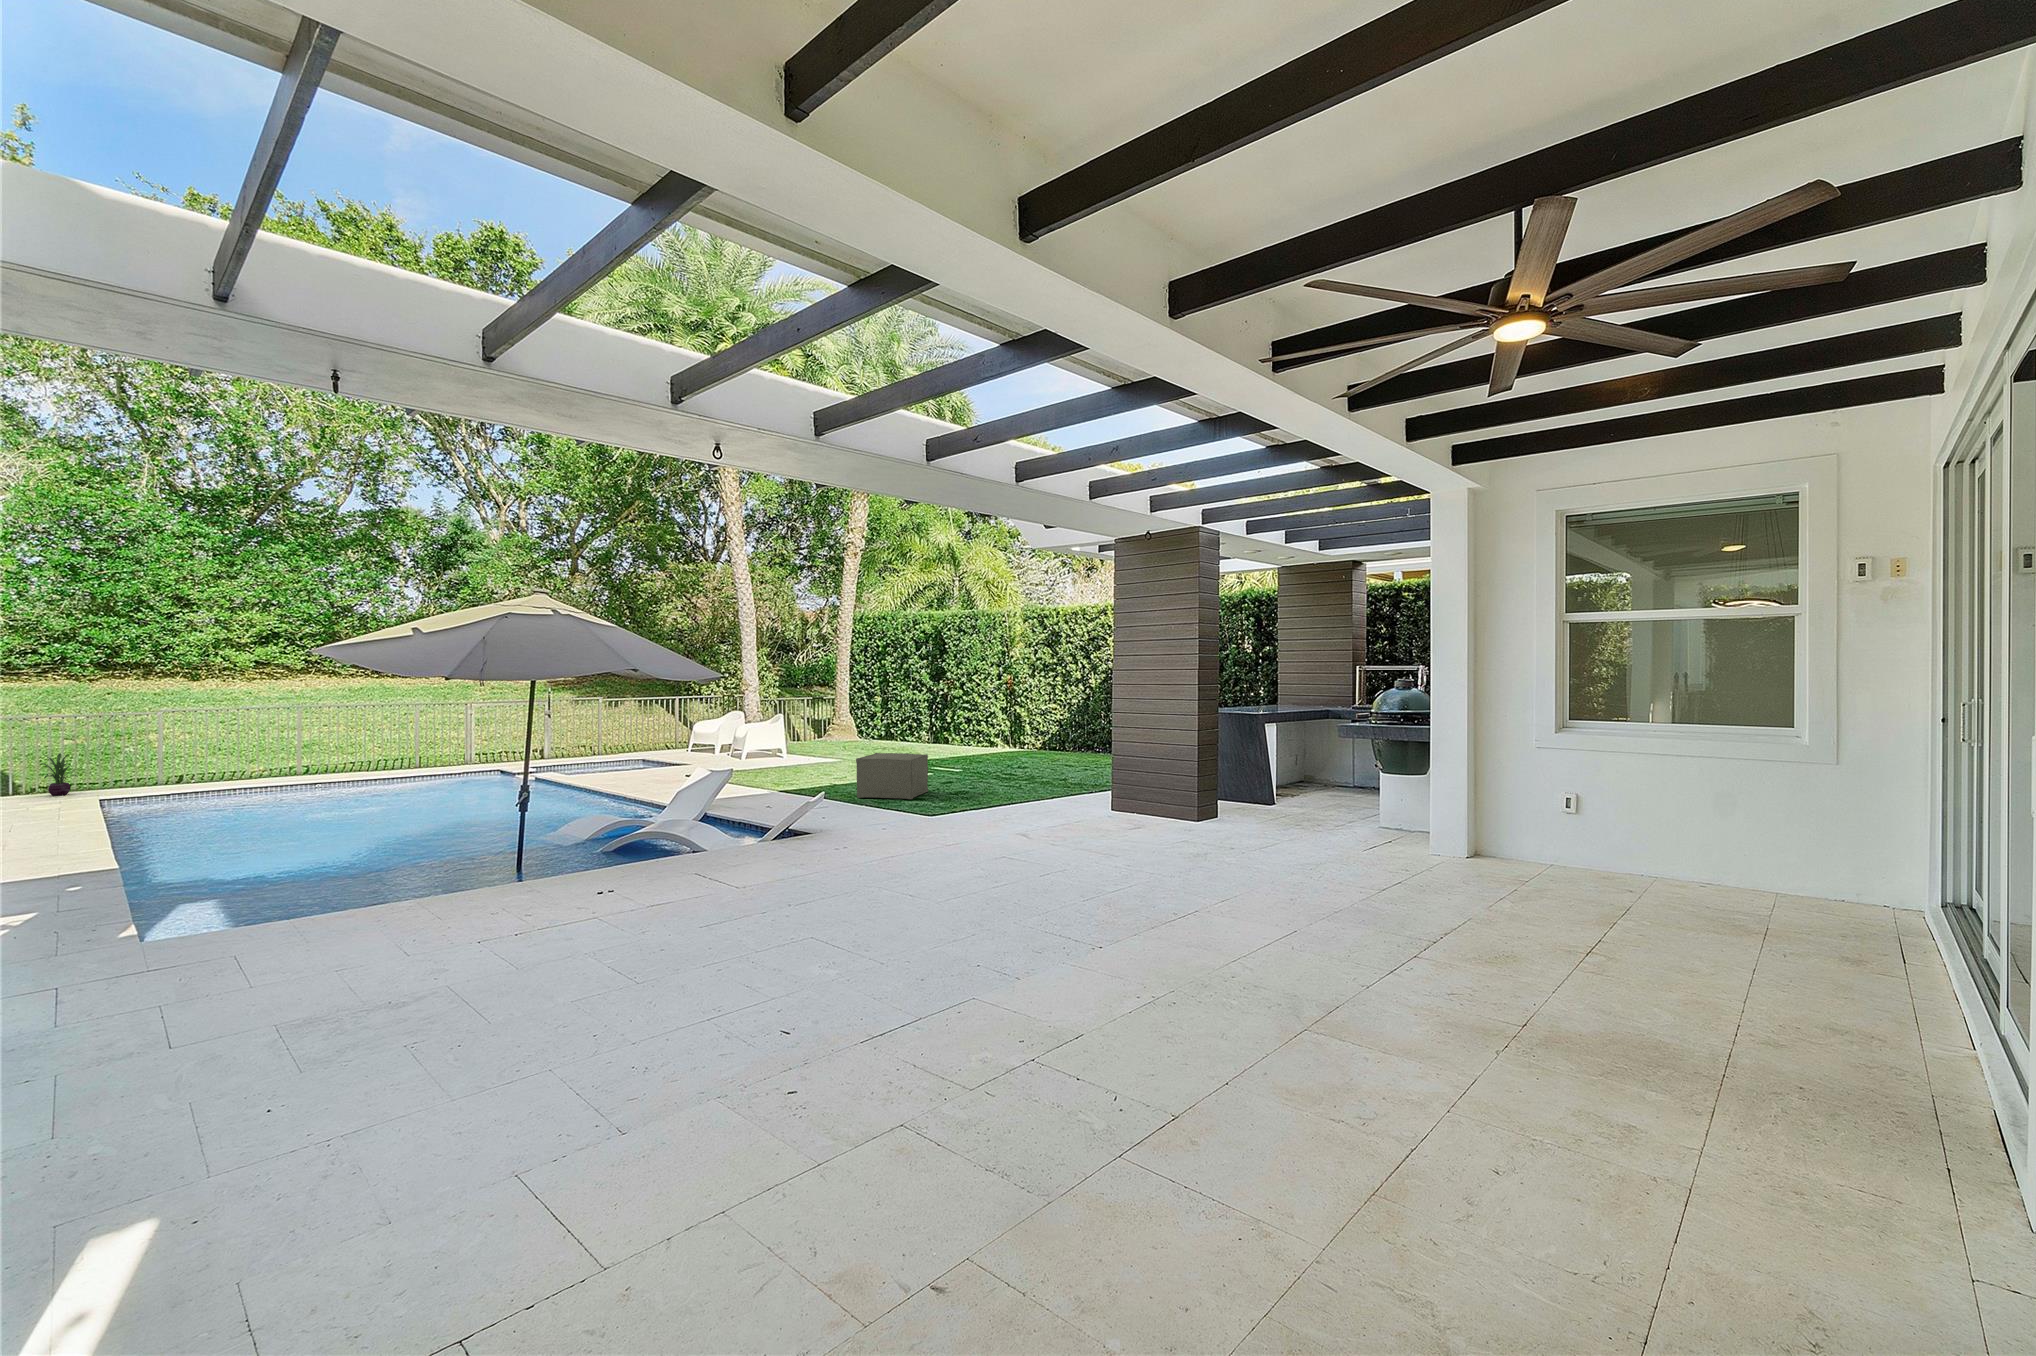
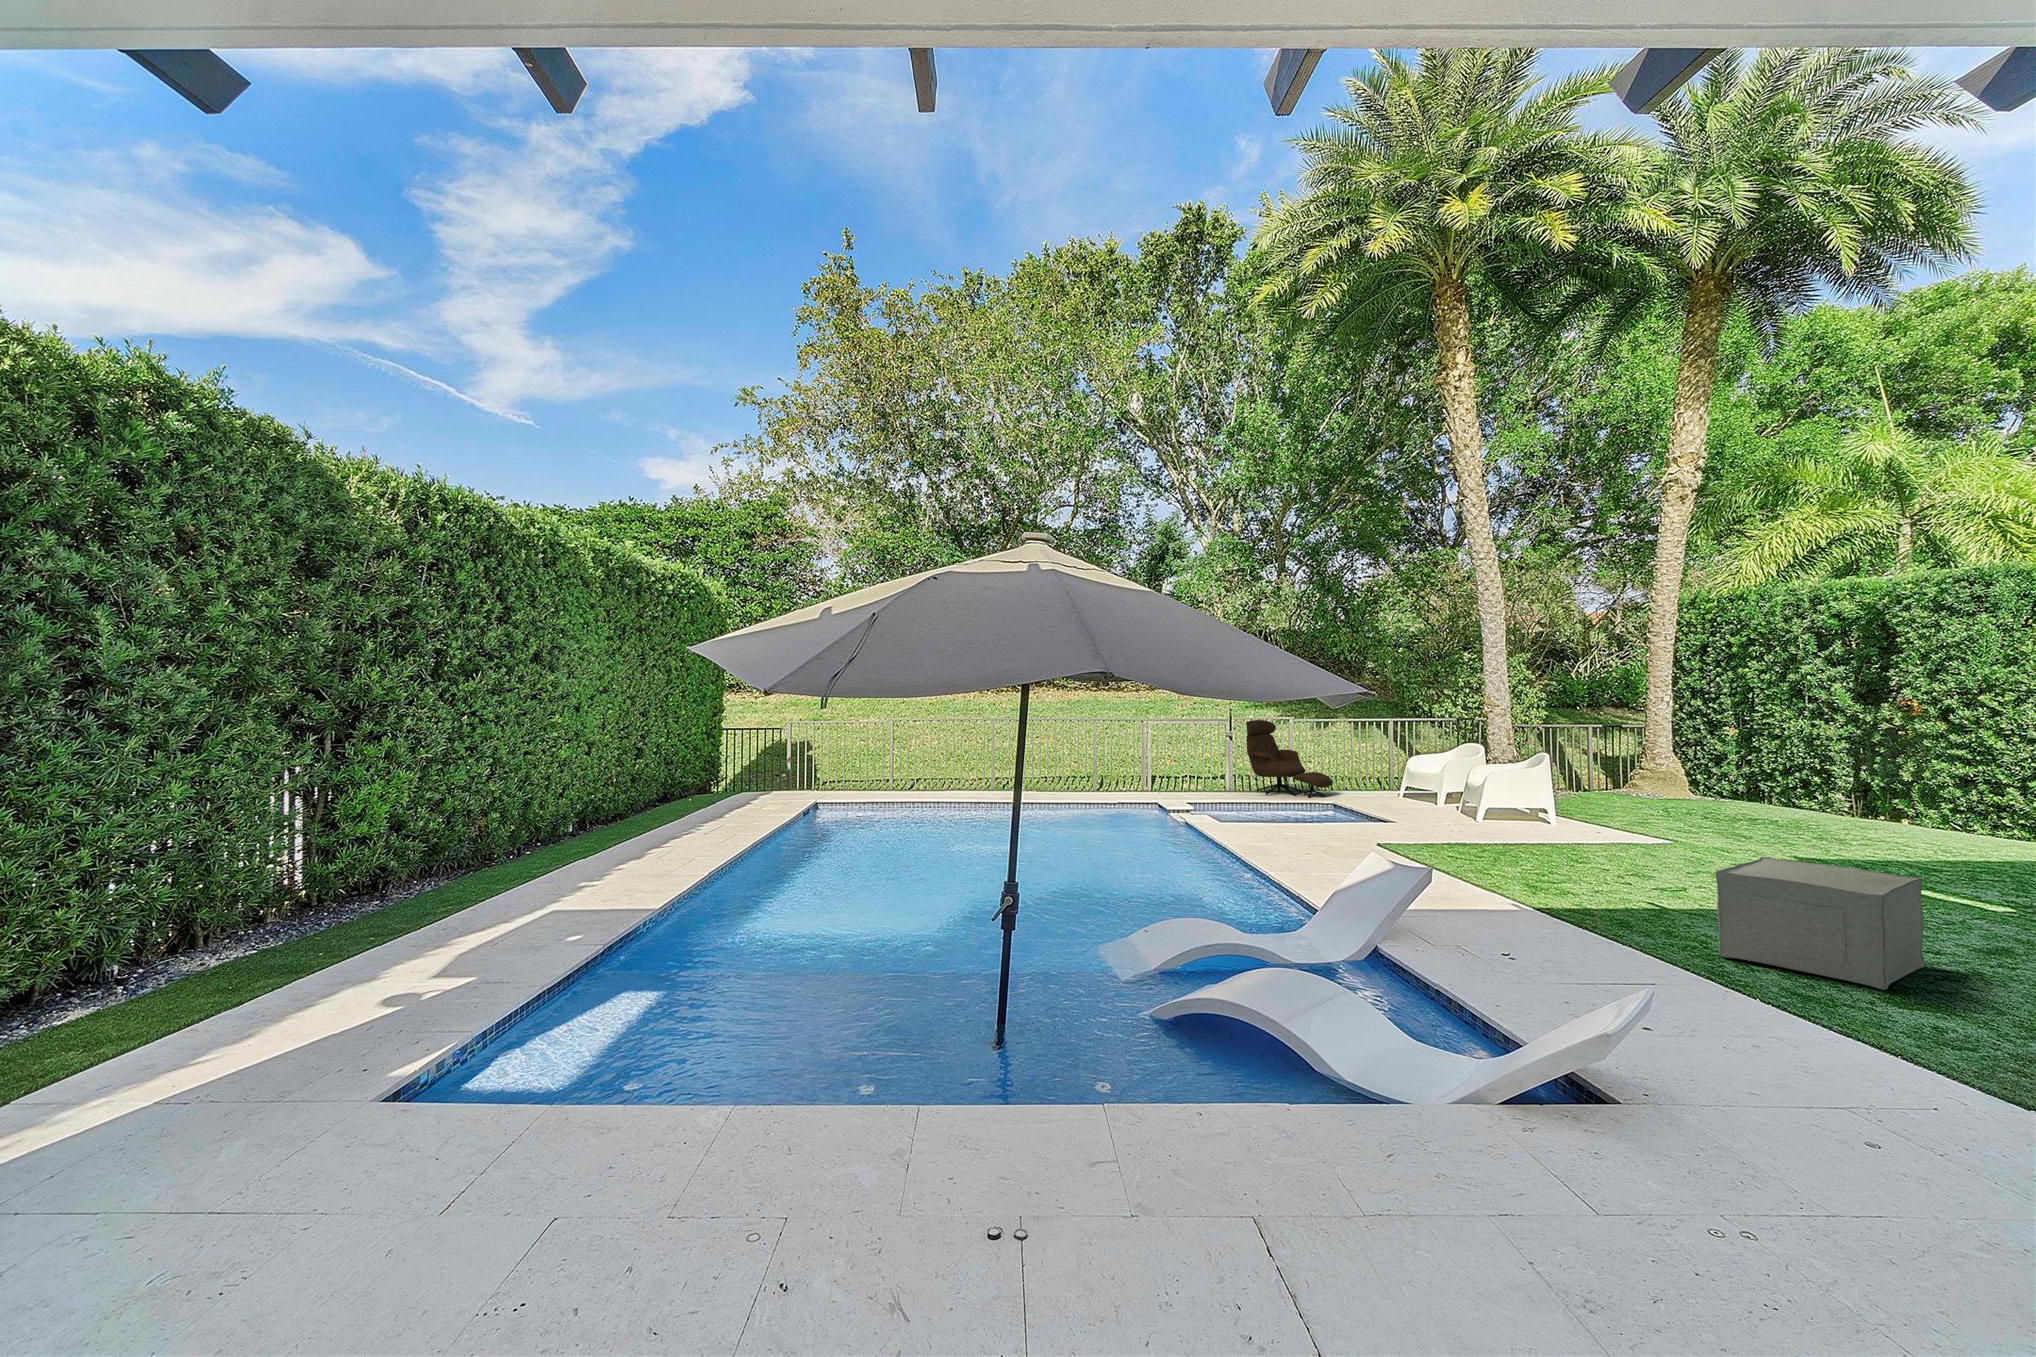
lounge chair: none [564,699,636,757] -> present [1246,720,1333,798]
decorative plant: present [41,753,78,796] -> none [799,760,842,798]

